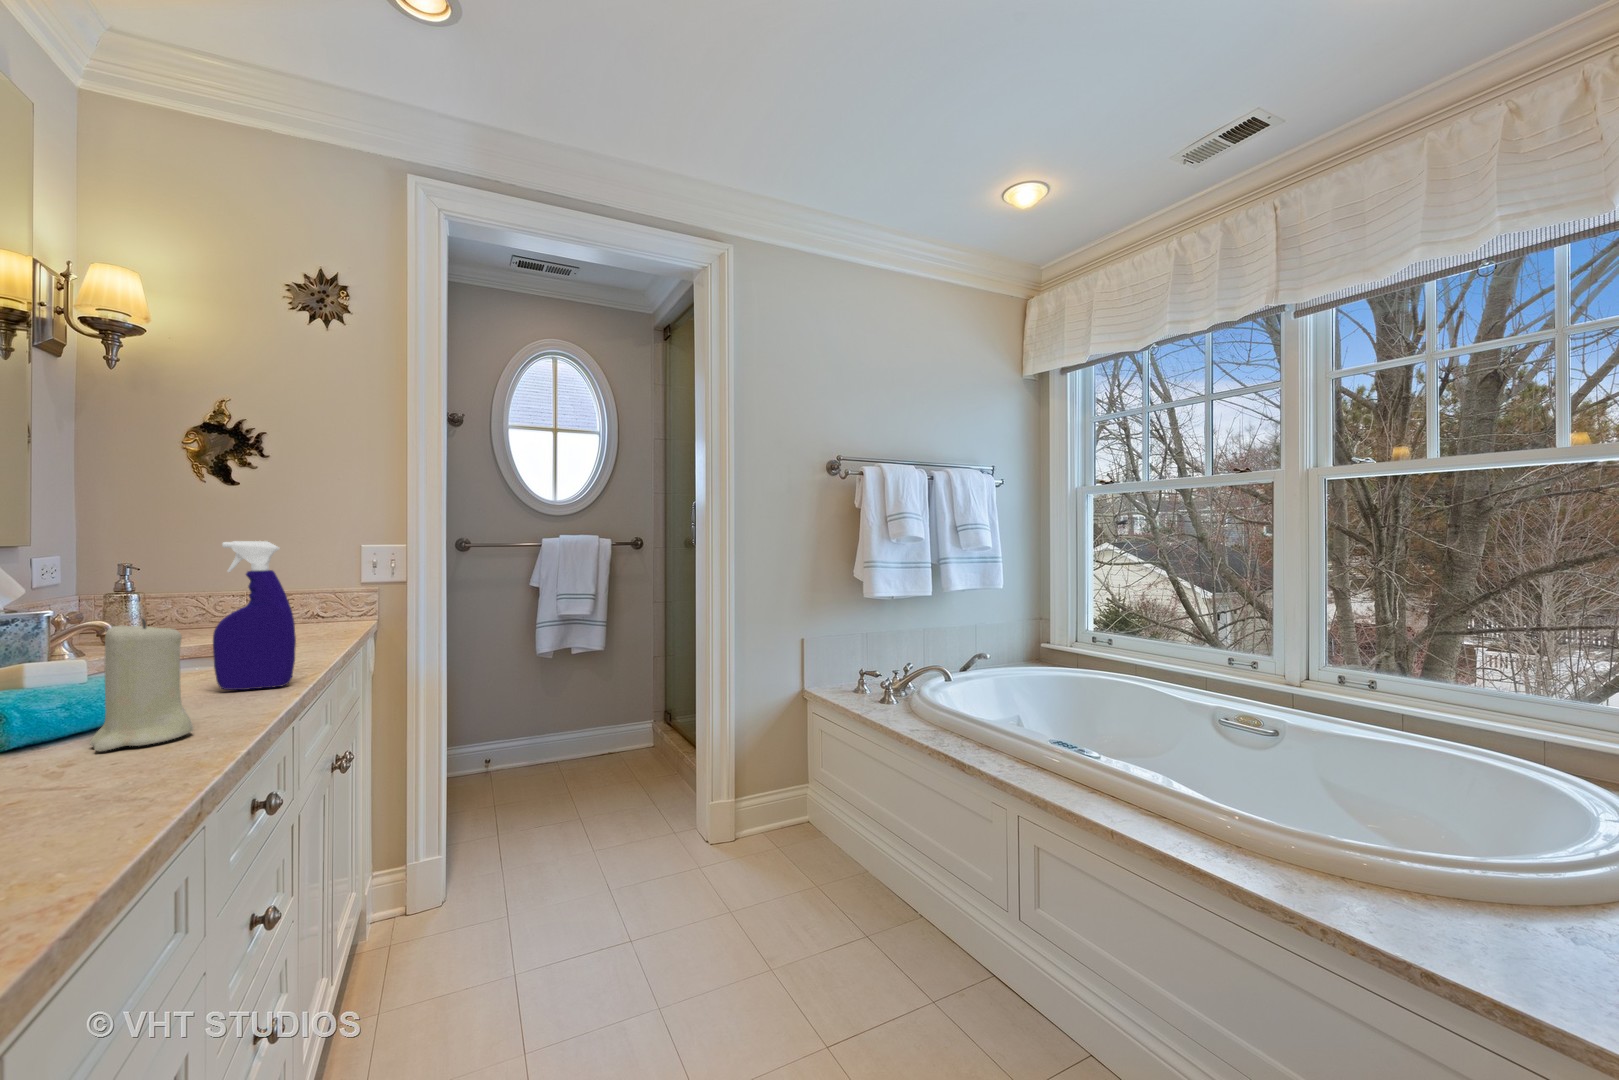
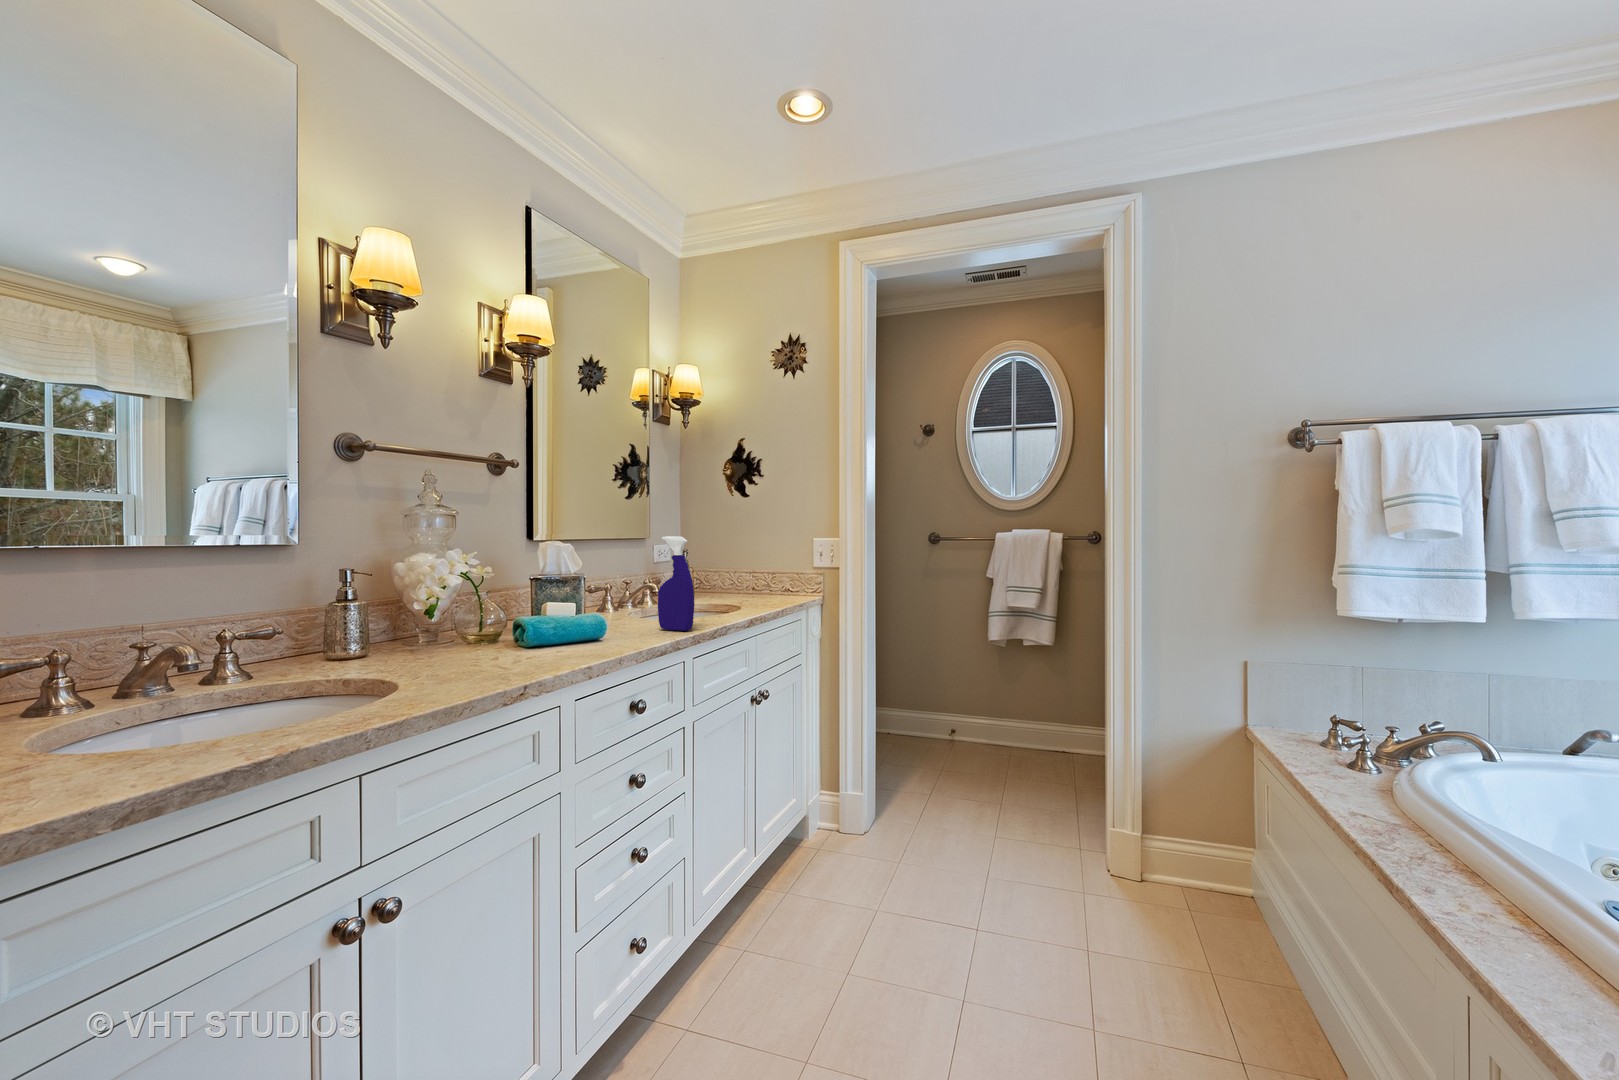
candle: present [90,619,193,751] -> none [565,580,609,650]

